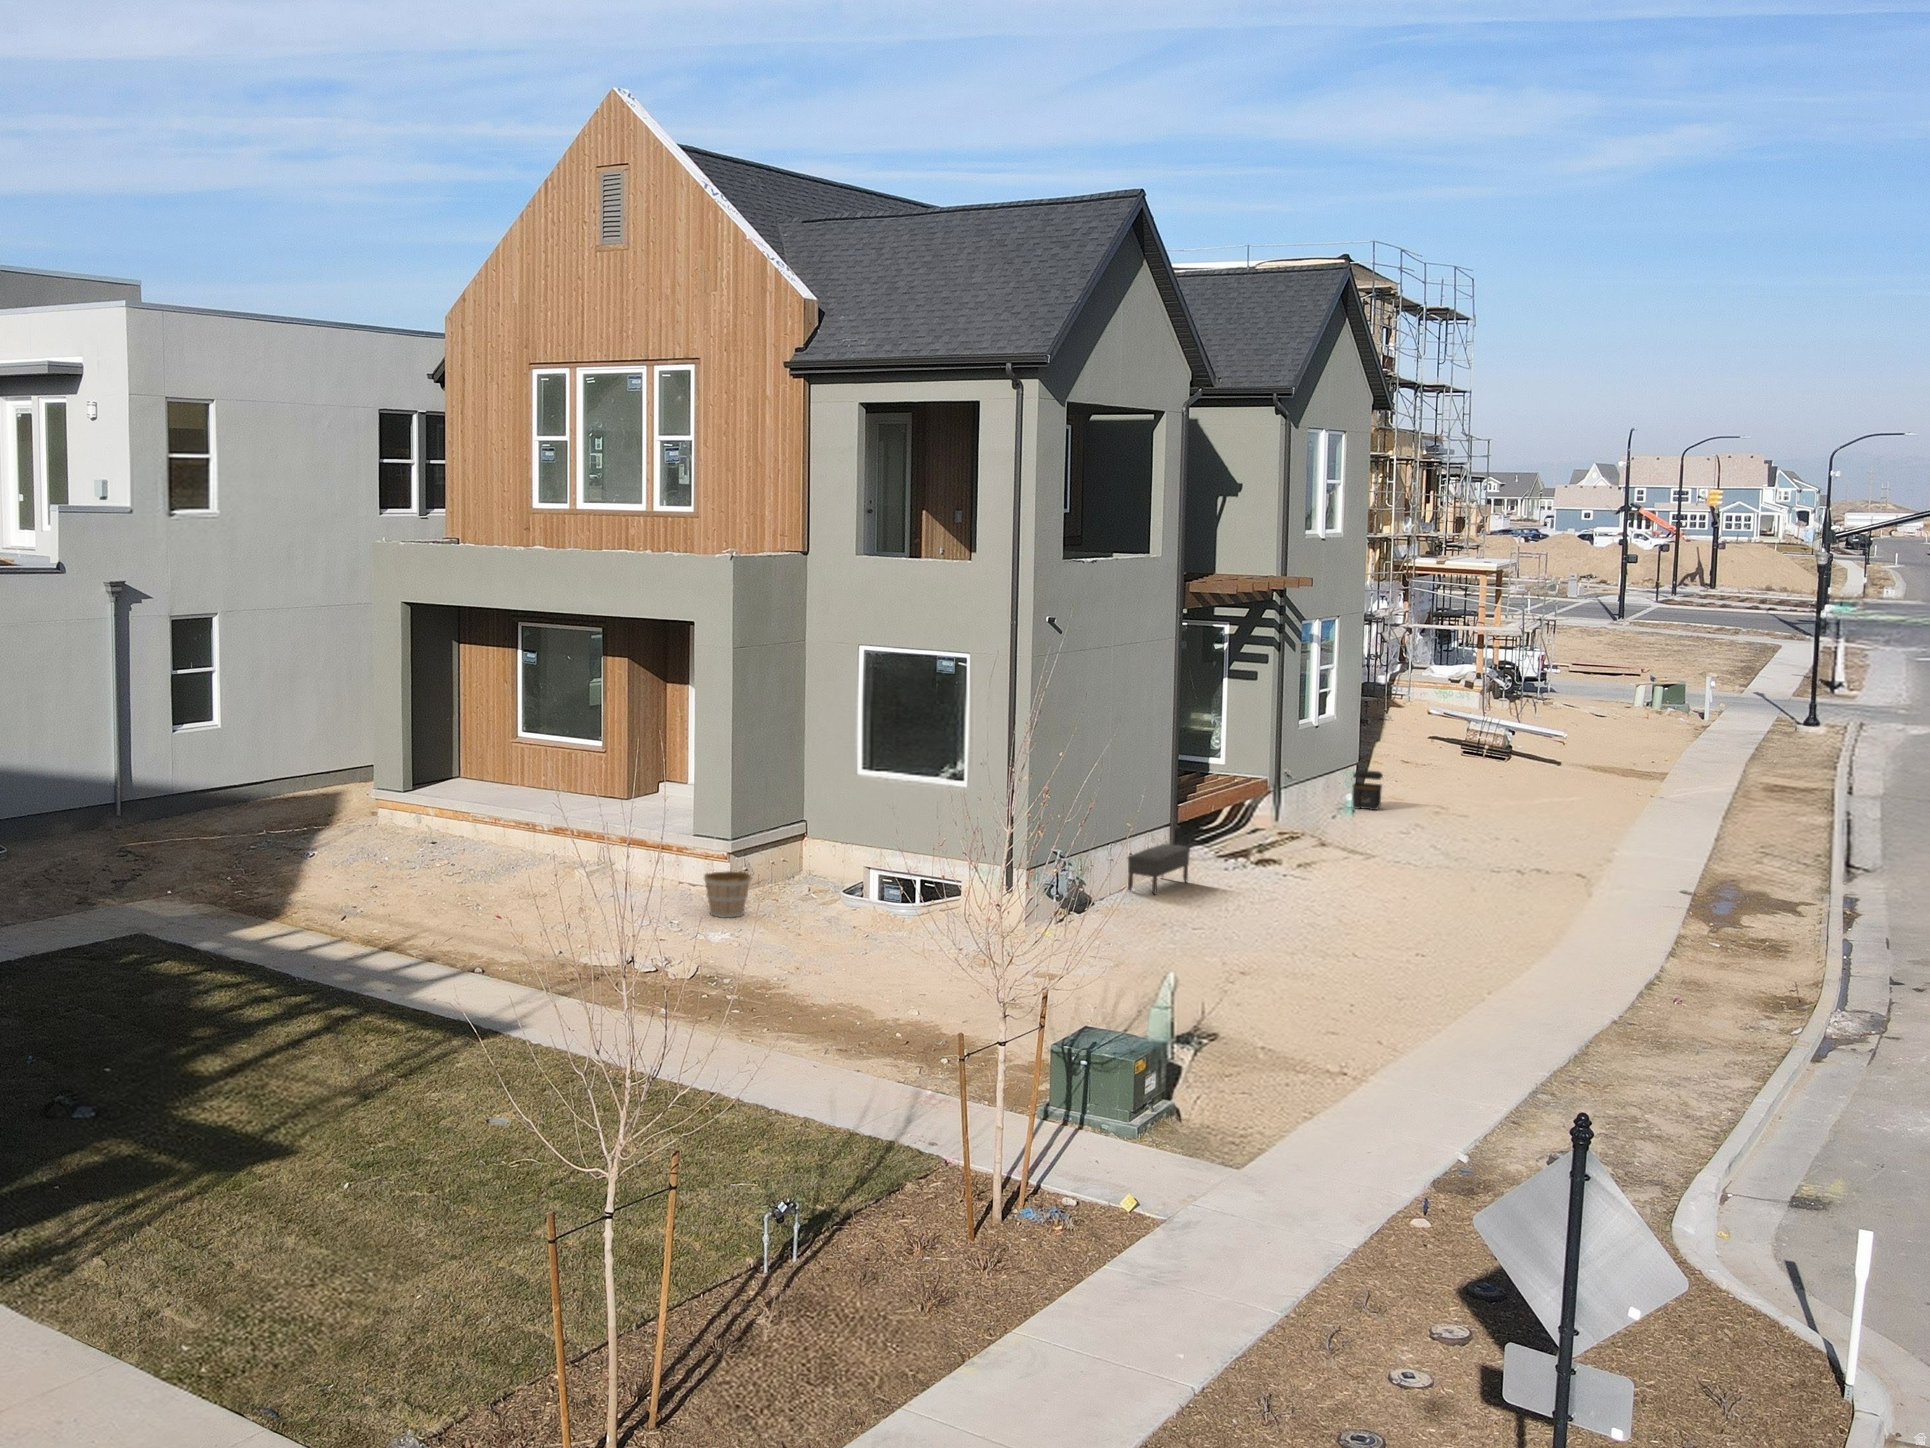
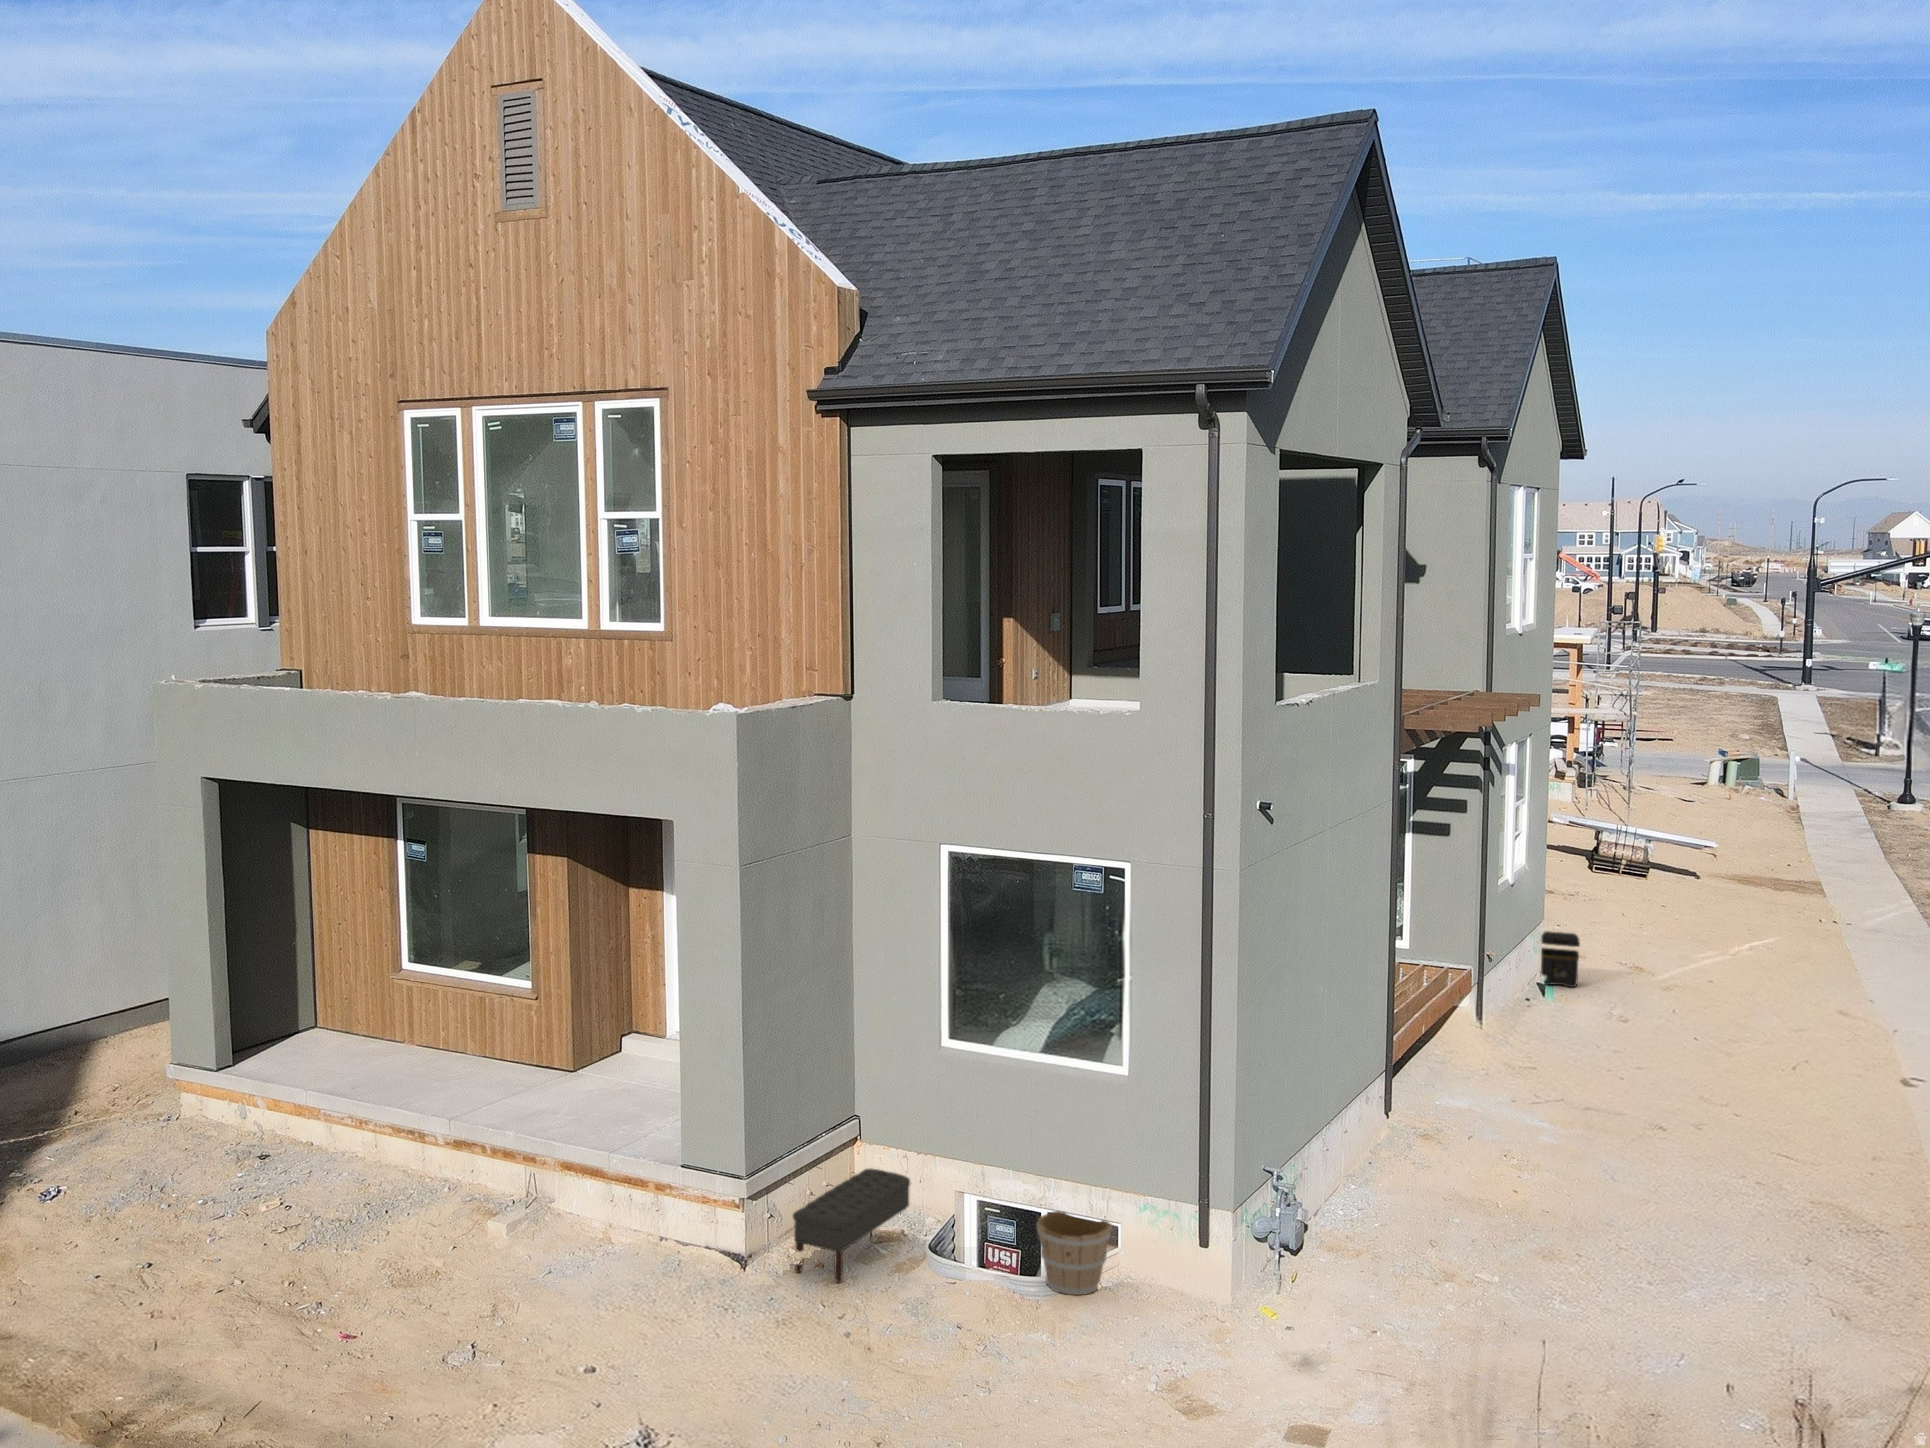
bench: present [1128,844,1190,895] -> present [793,1169,910,1283]
wooden bucket: present [704,871,751,918] -> present [1037,1211,1112,1295]

